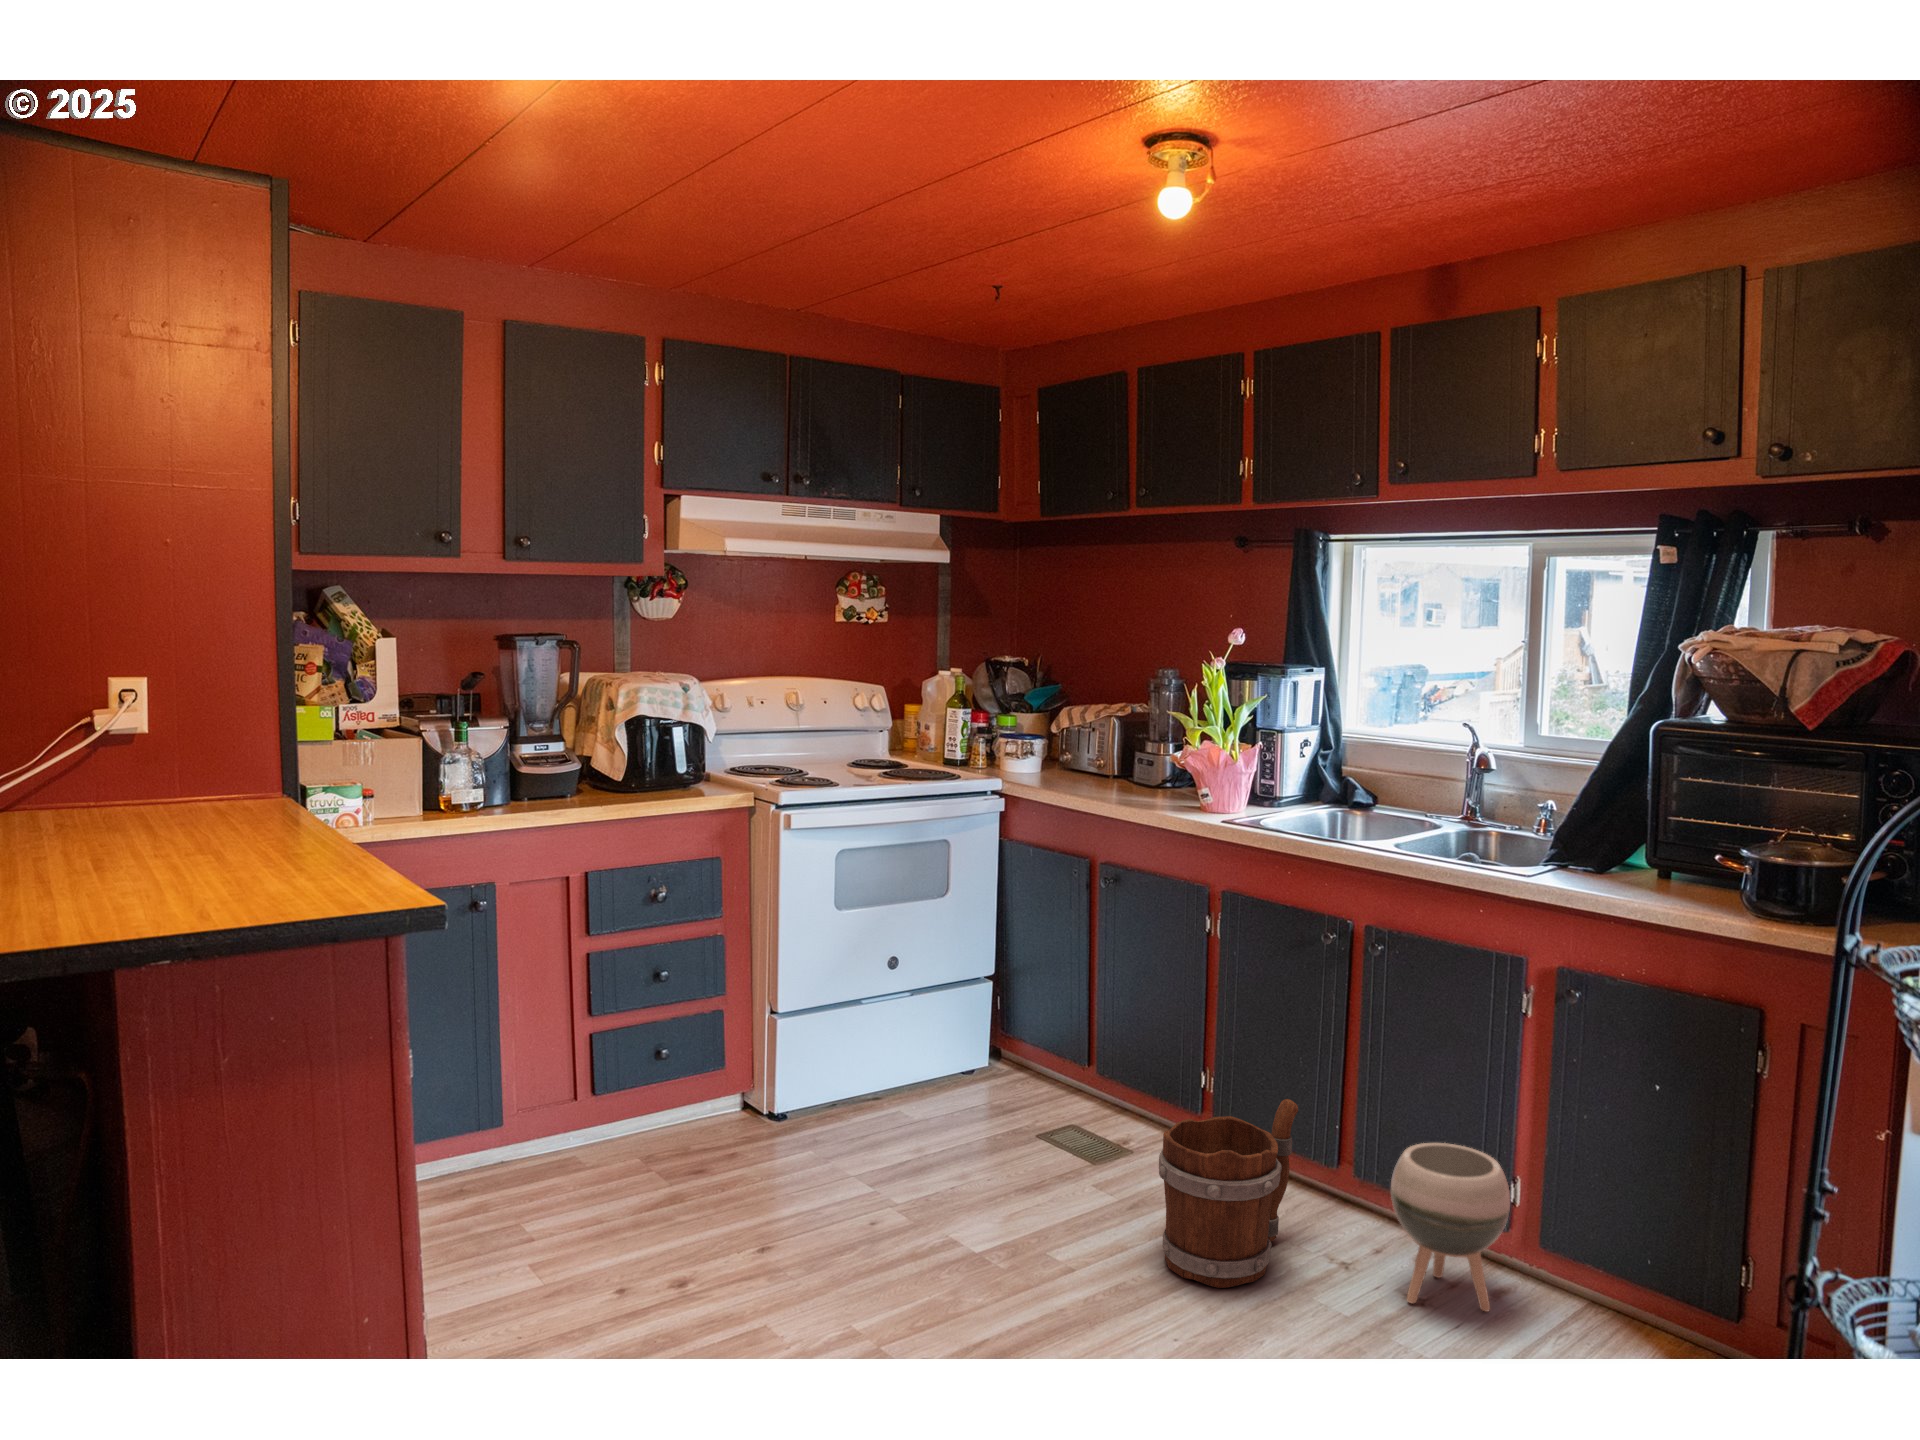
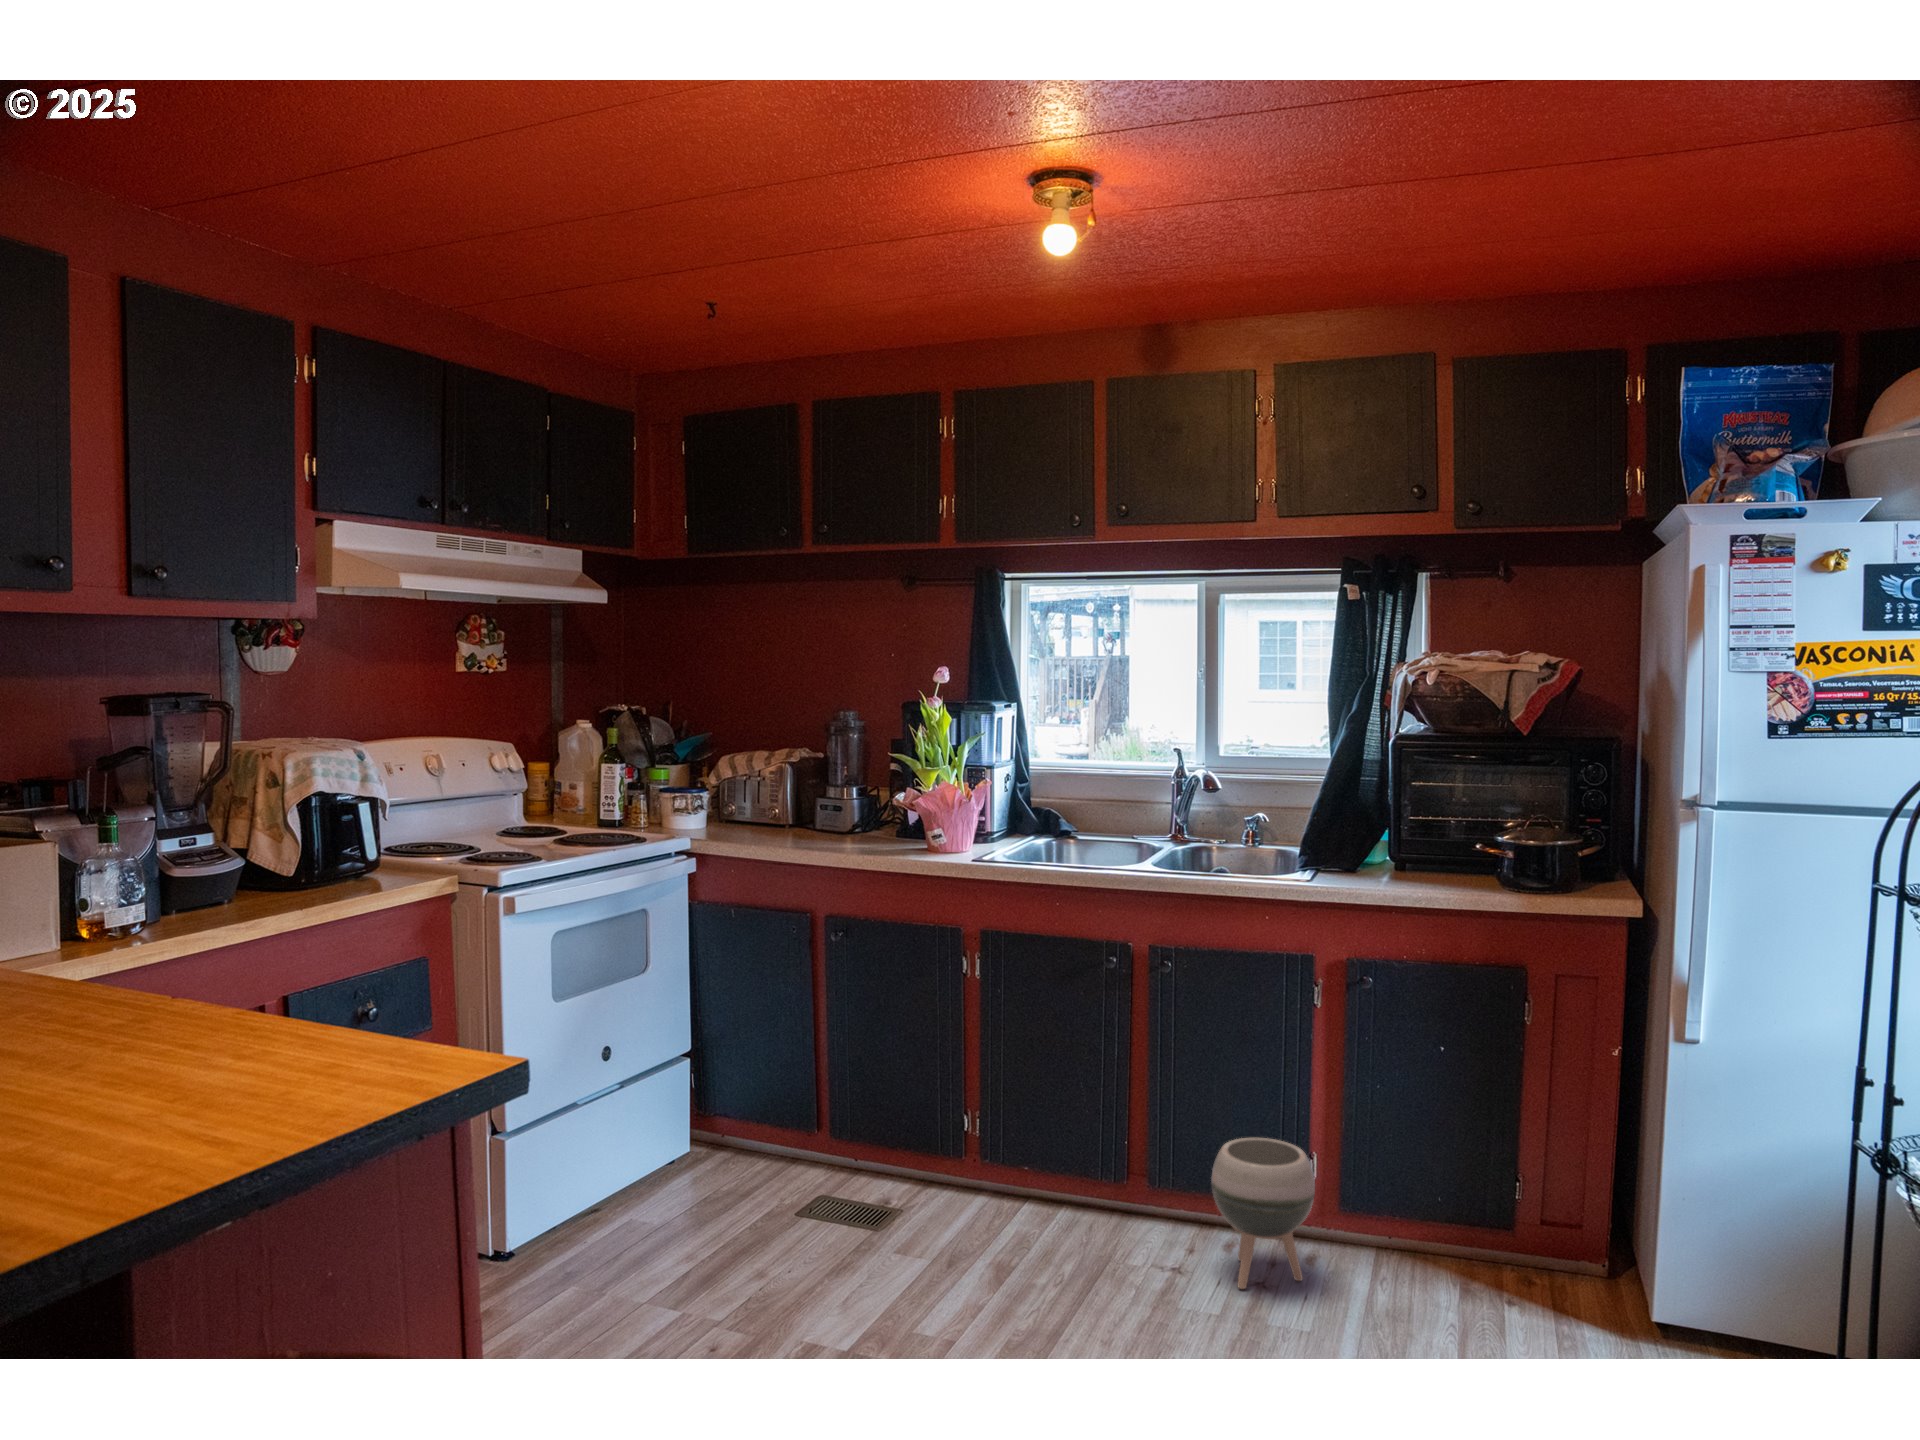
bucket: present [1159,1099,1298,1288] -> none [1008,1123,1127,1317]

